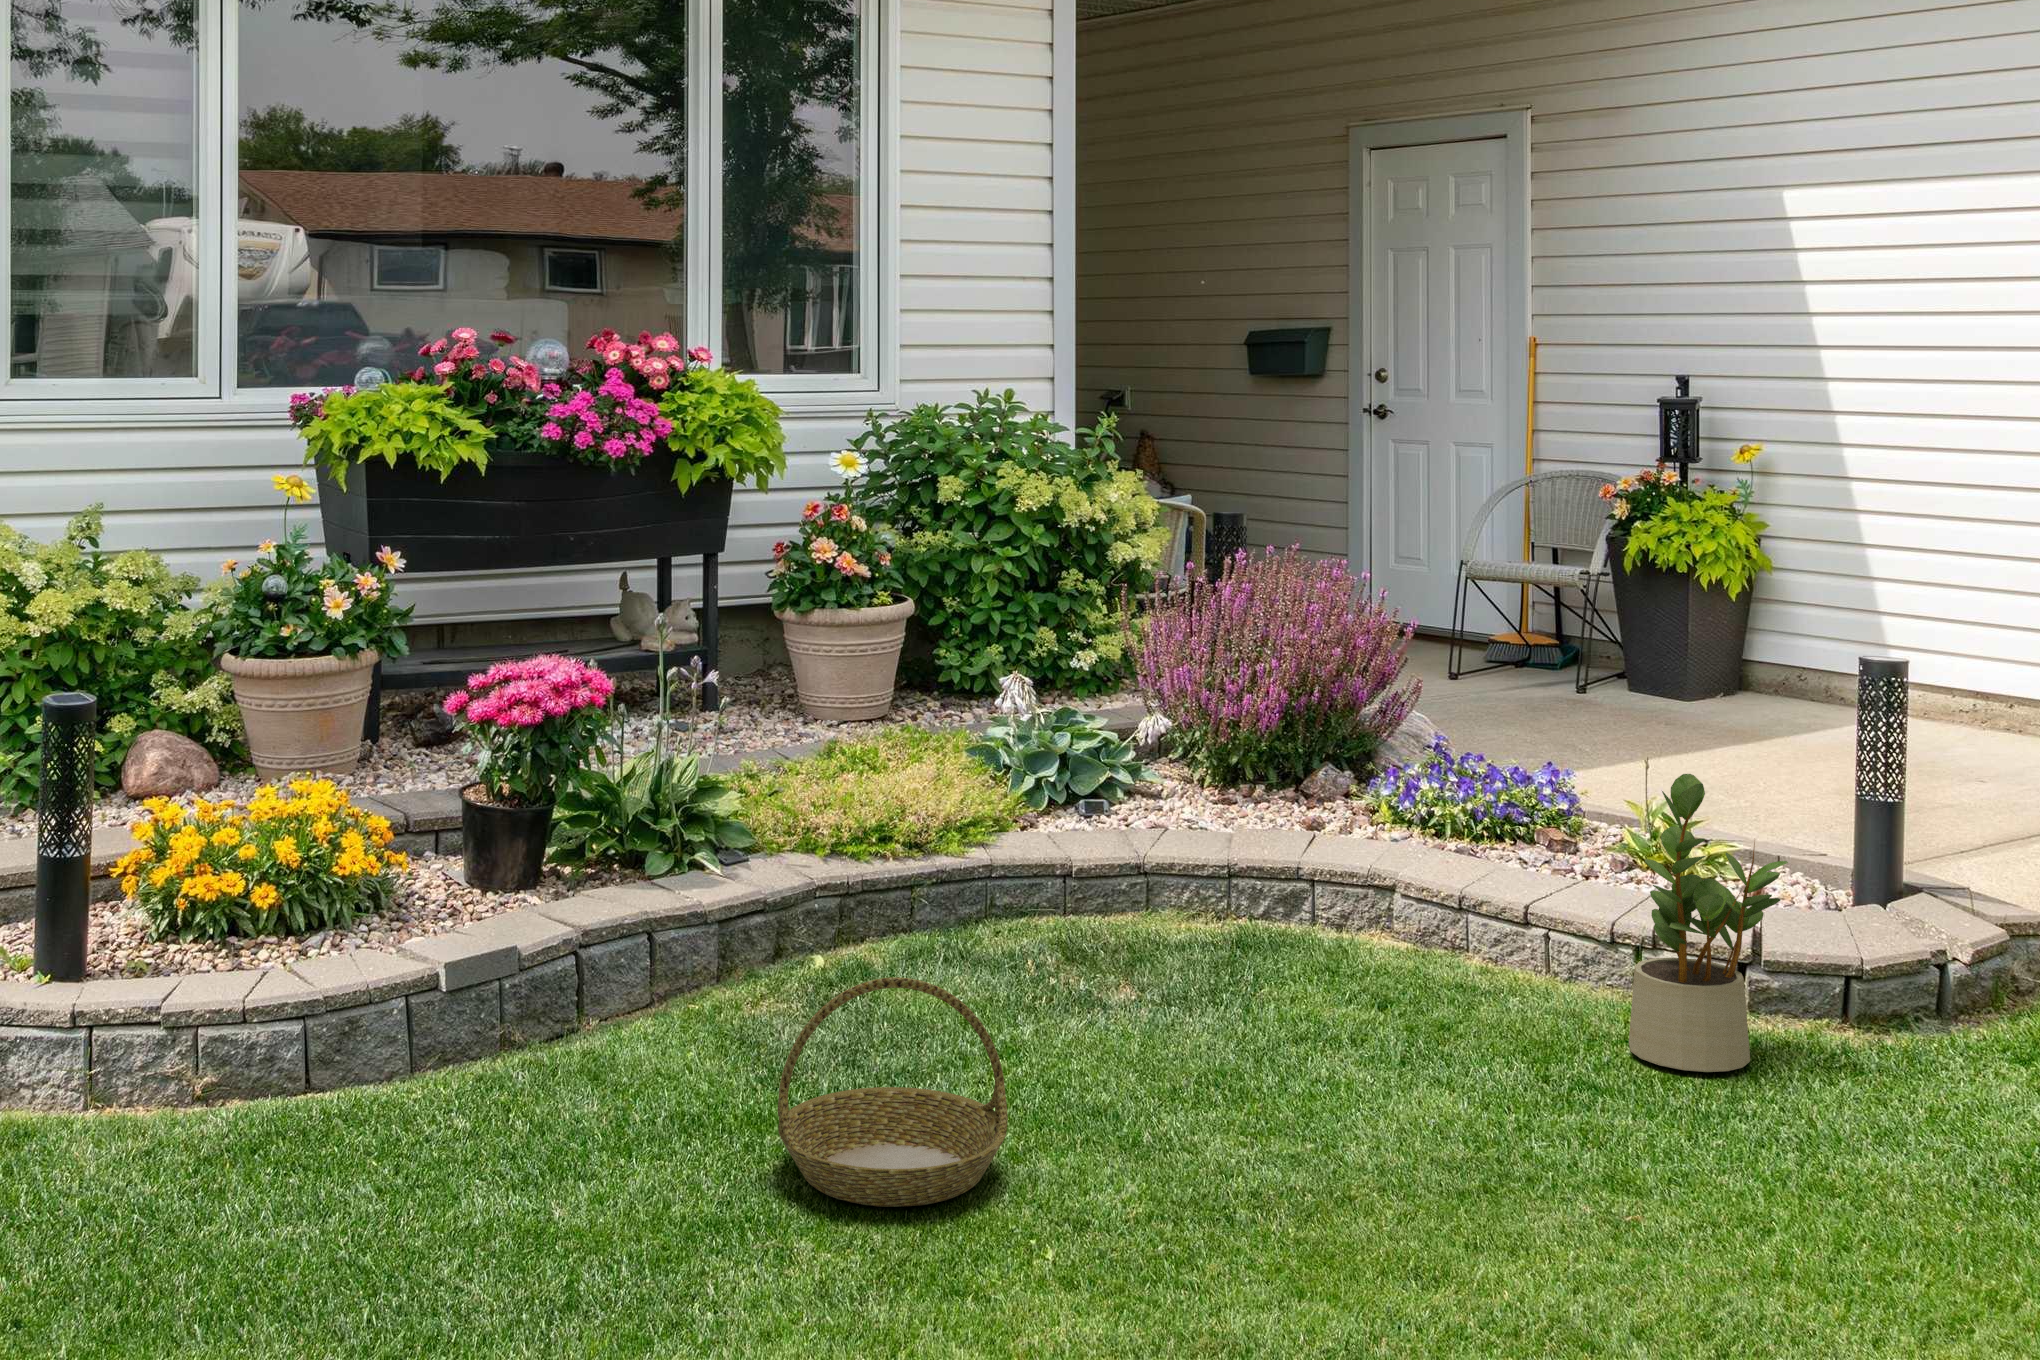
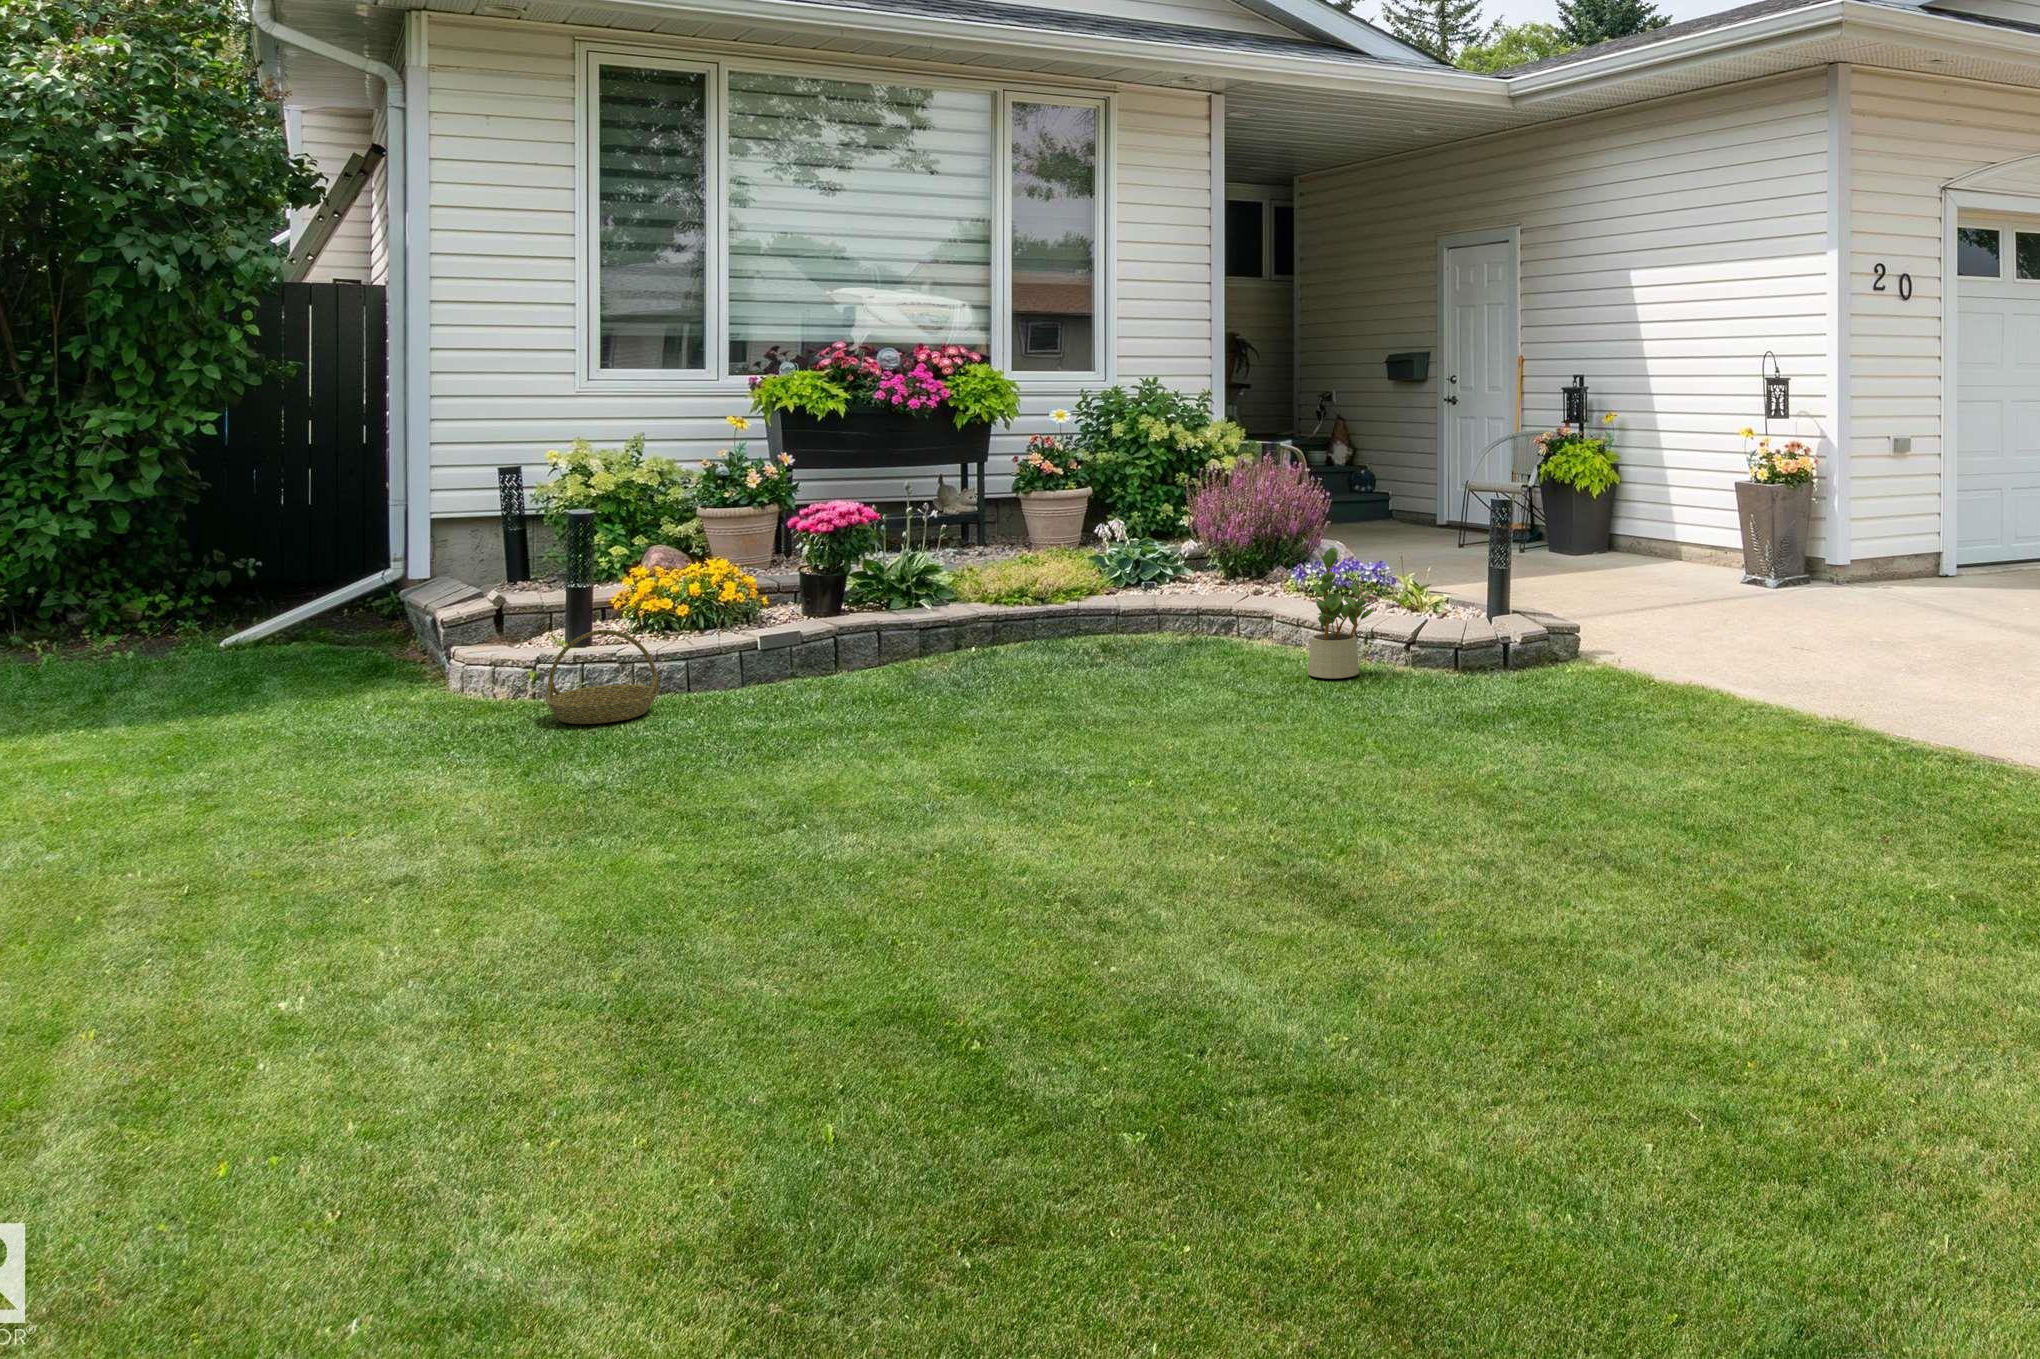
basket: present [778,977,1008,1207] -> present [546,630,659,724]

